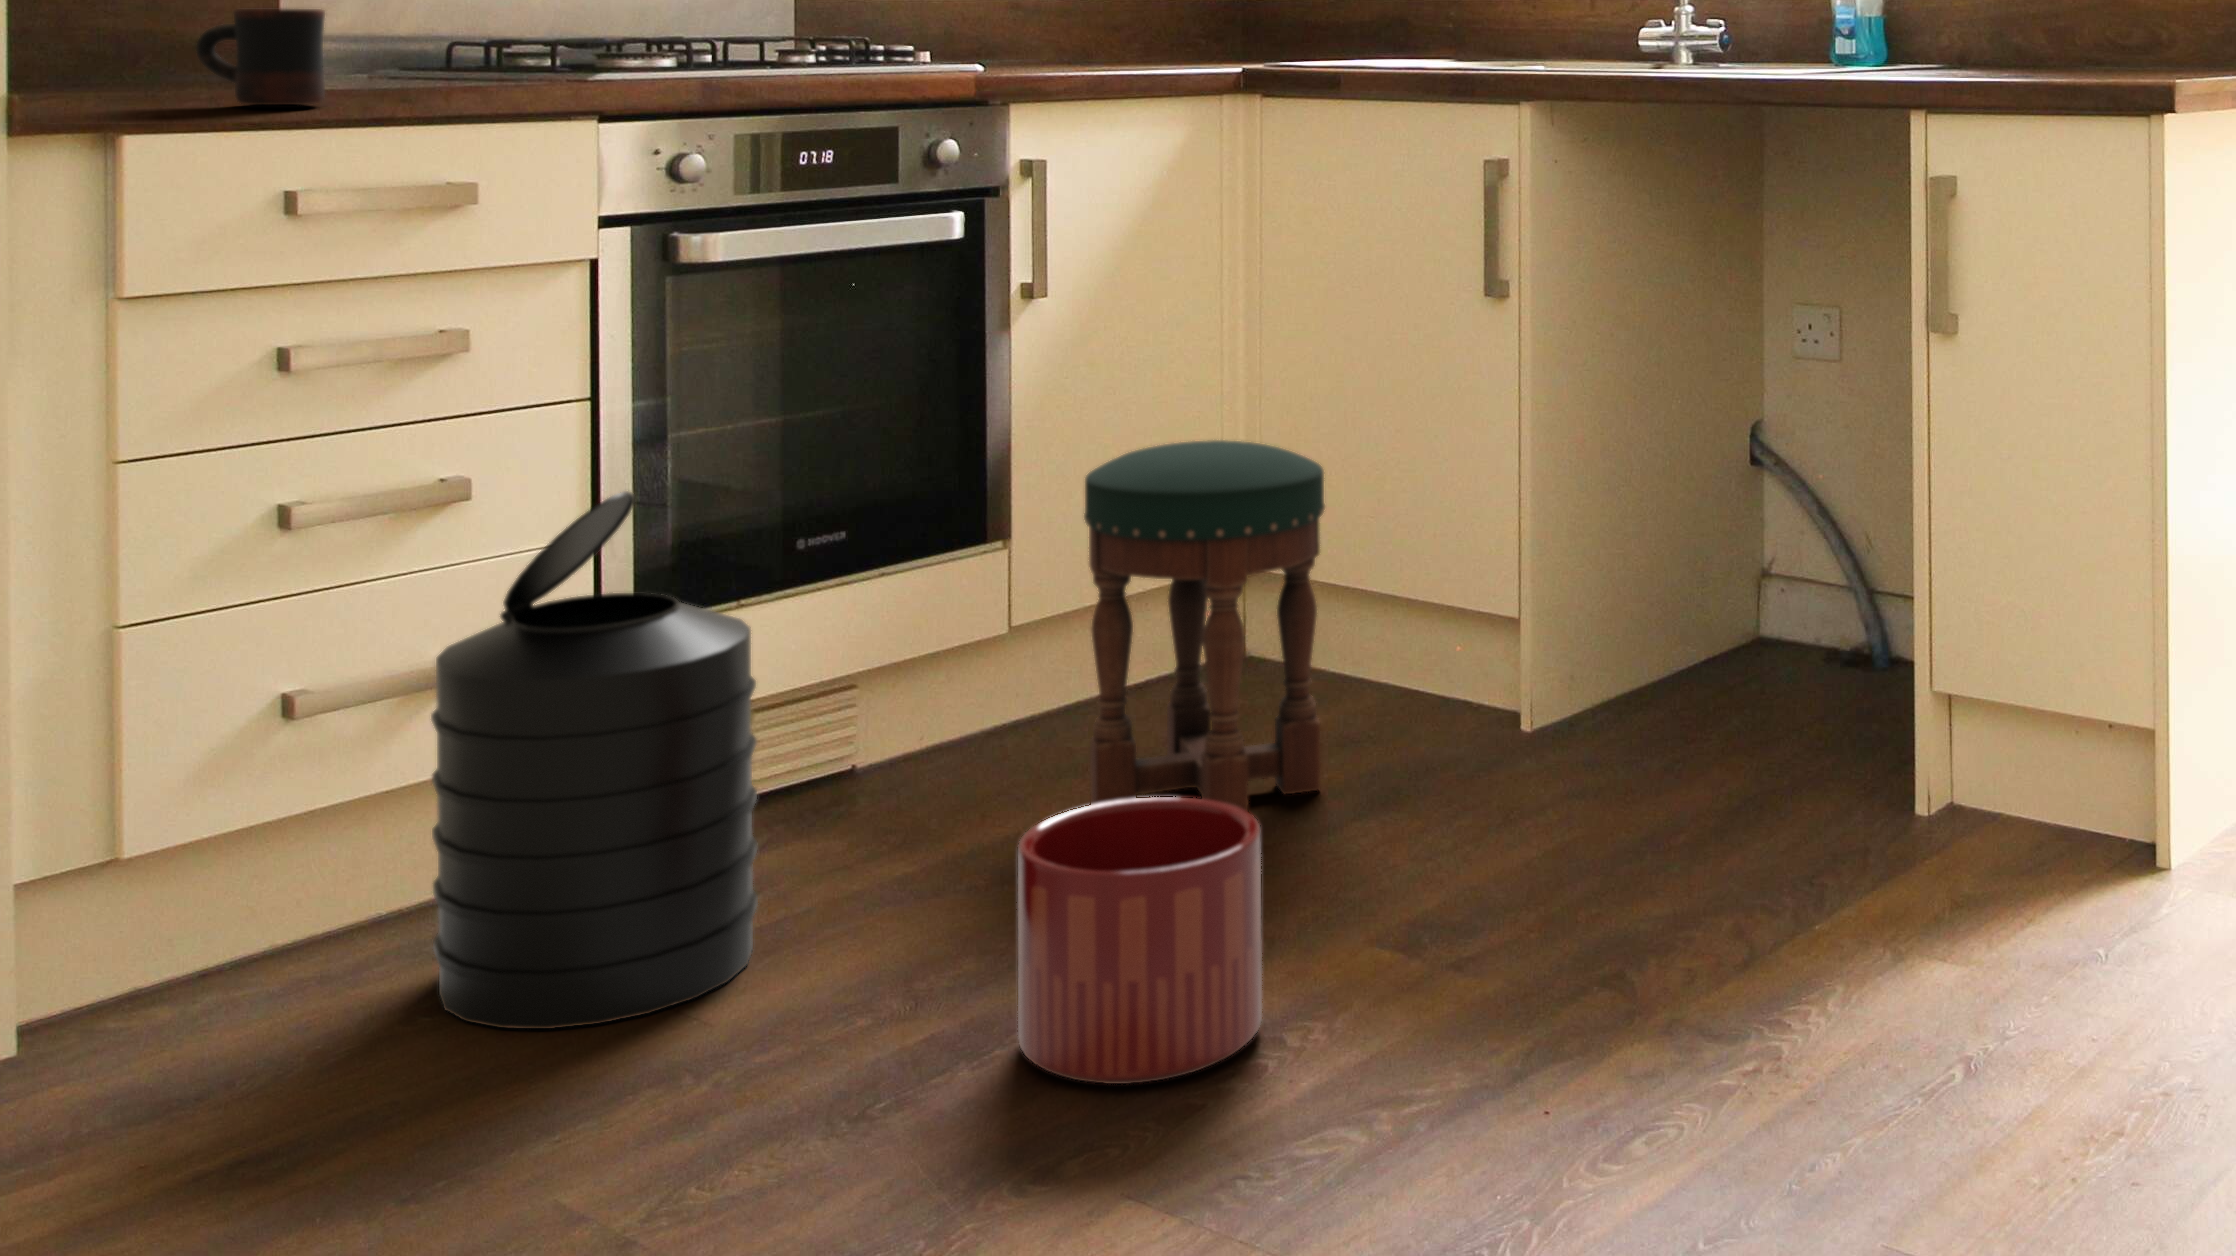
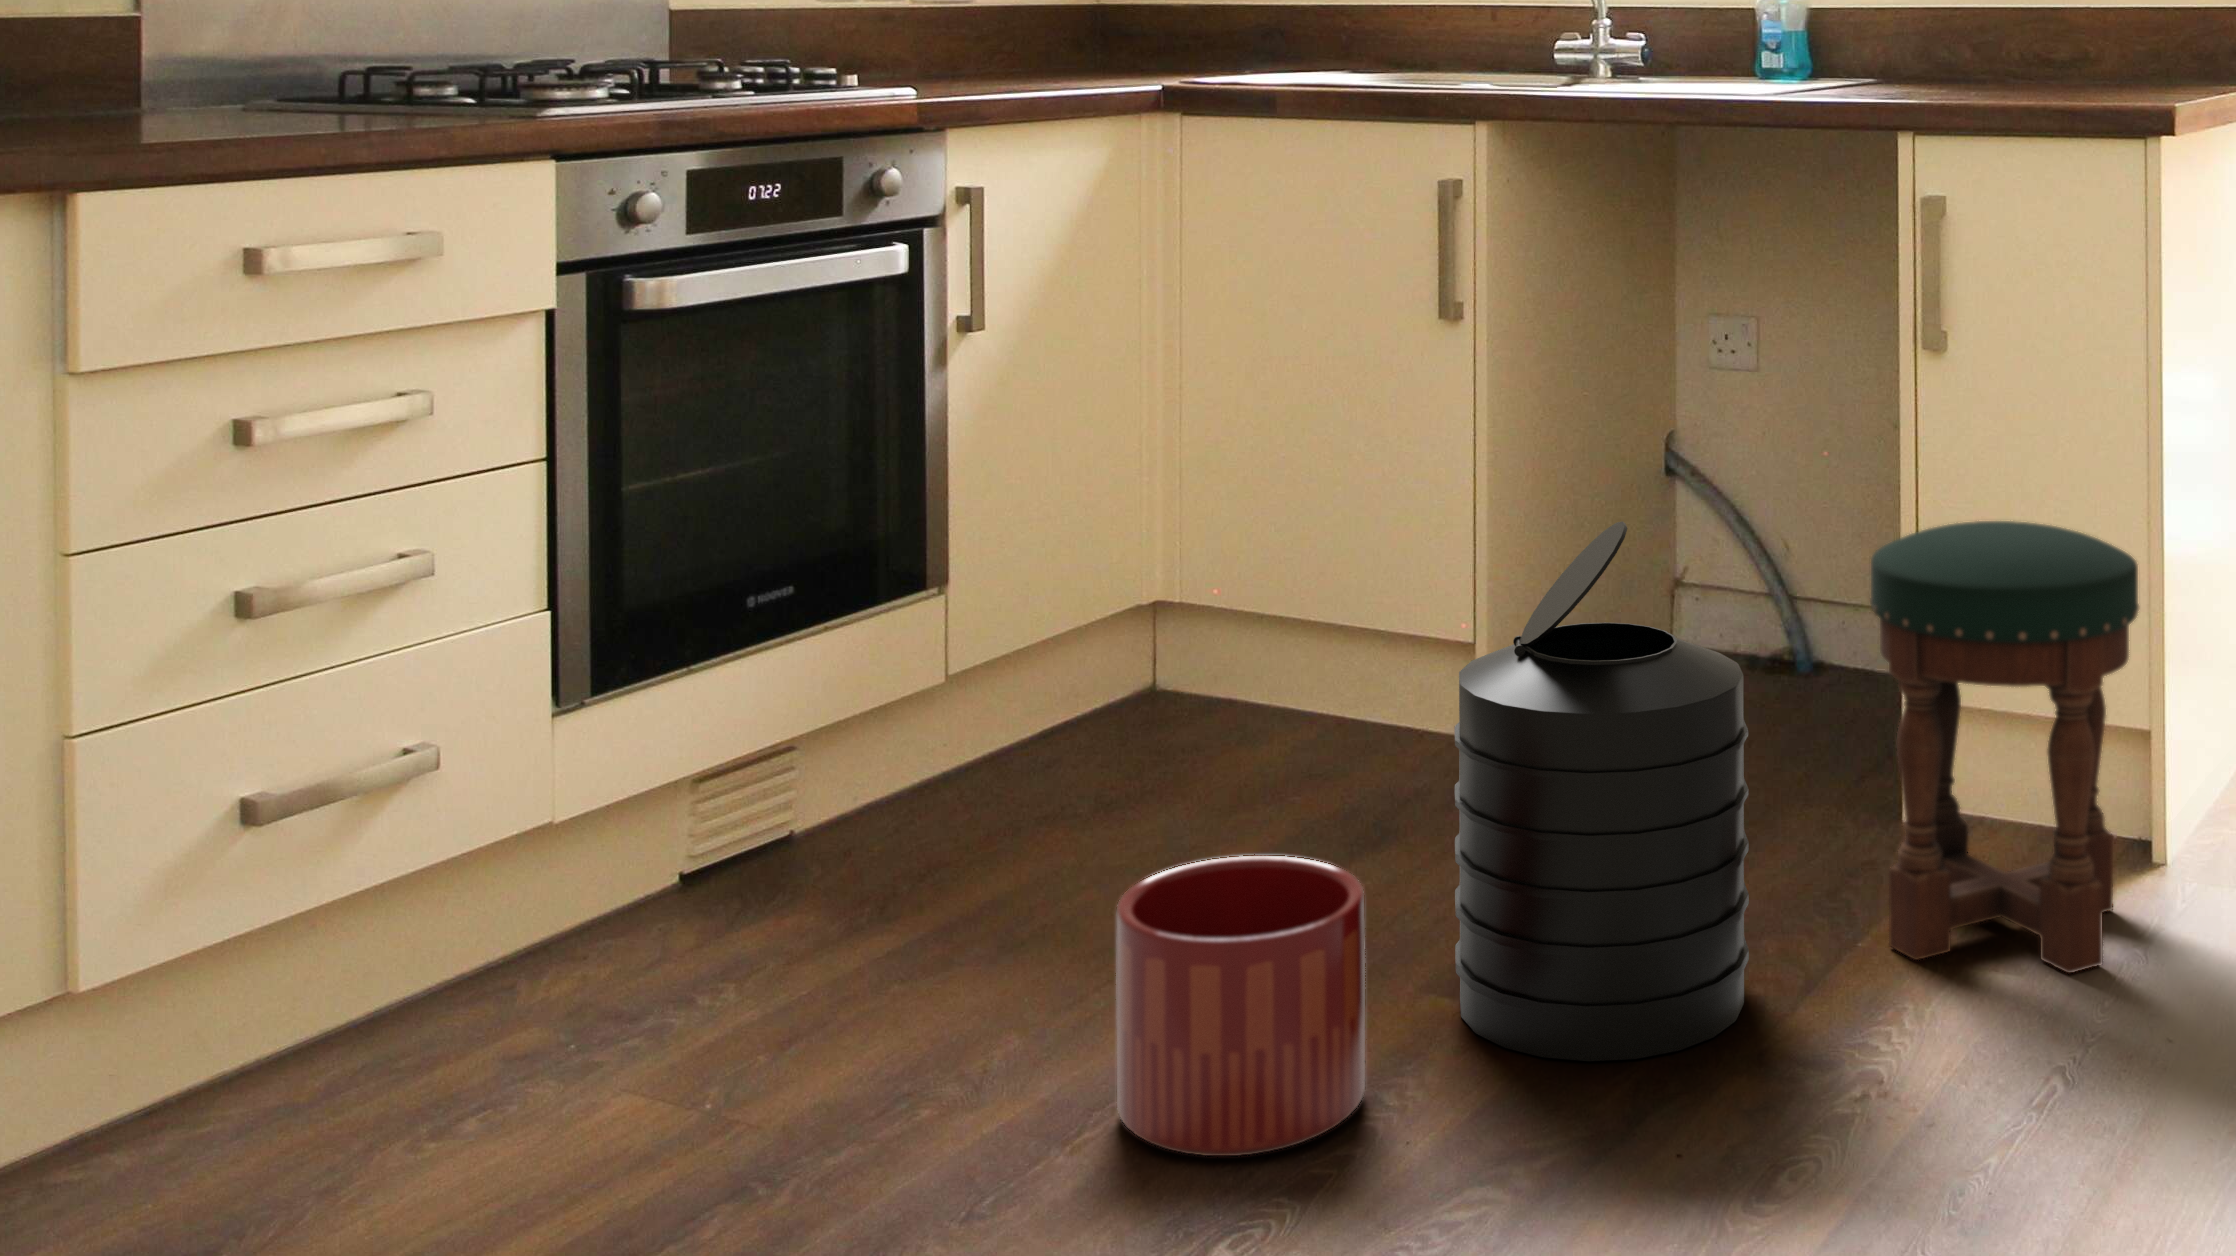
mug: present [197,8,325,105] -> none [149,46,294,152]
stool: present [1084,440,1325,812] -> present [1870,521,2139,974]
trash can: present [431,491,758,1029] -> present [1454,521,1749,1061]

